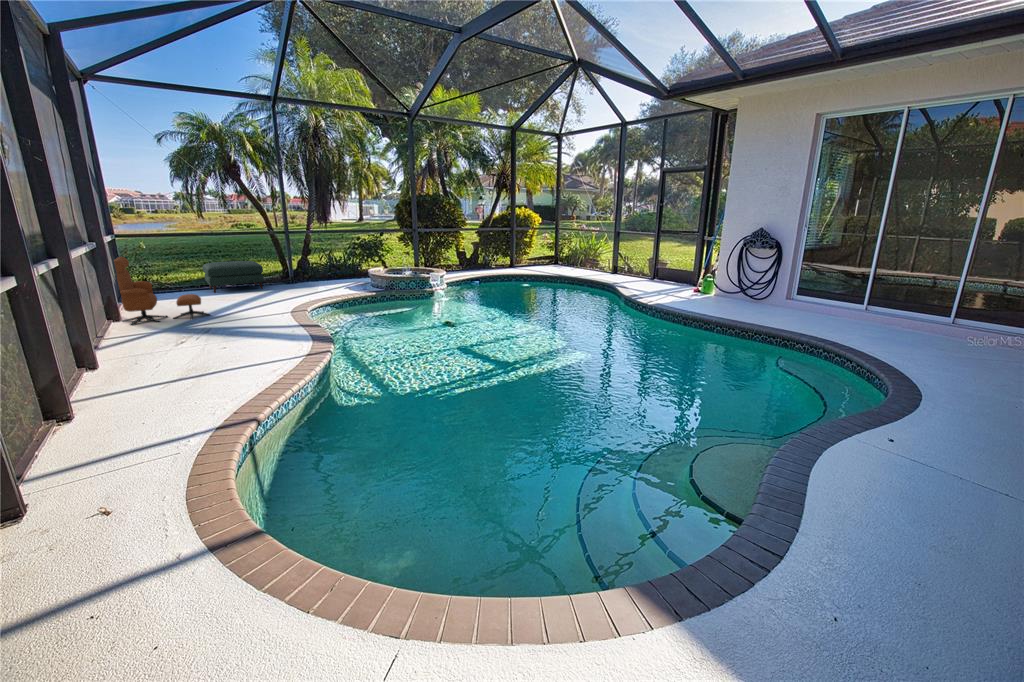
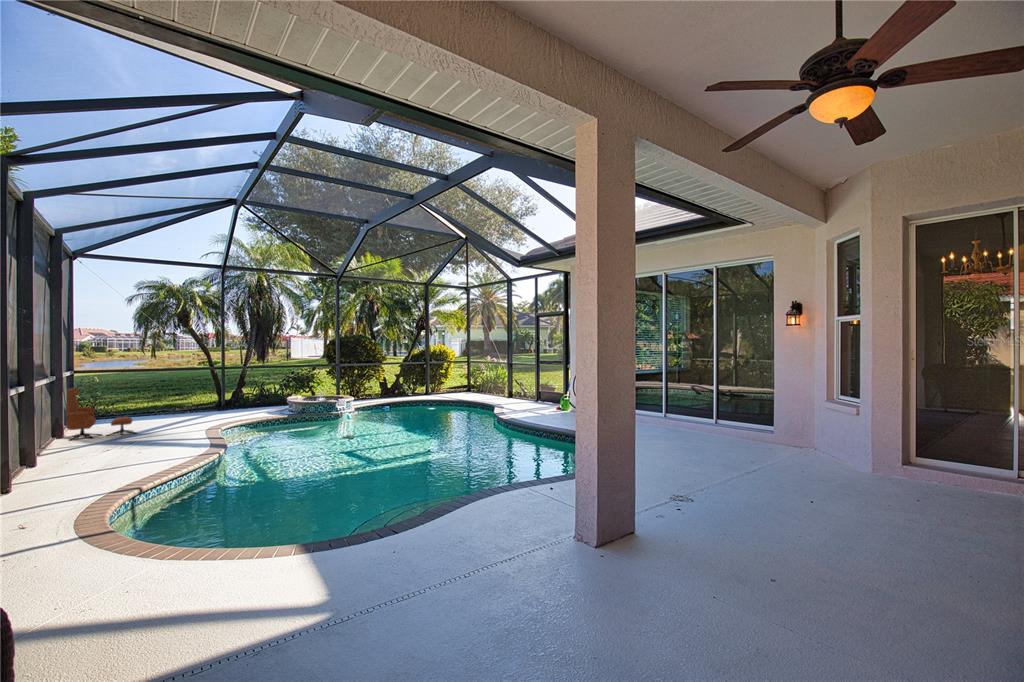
ottoman: present [203,261,264,293] -> none [144,392,196,419]

